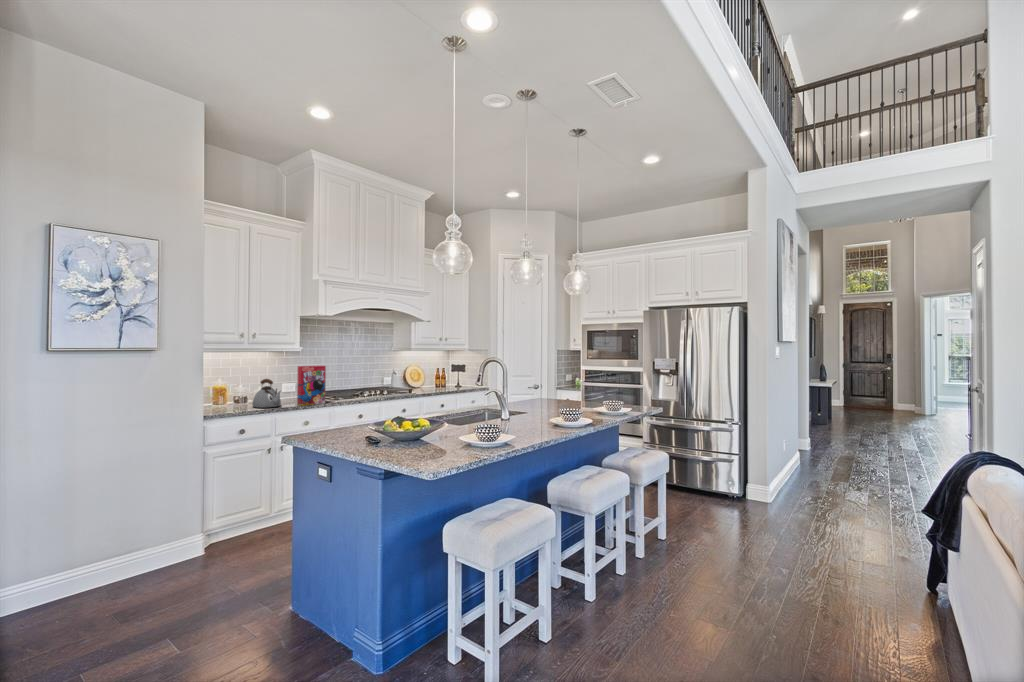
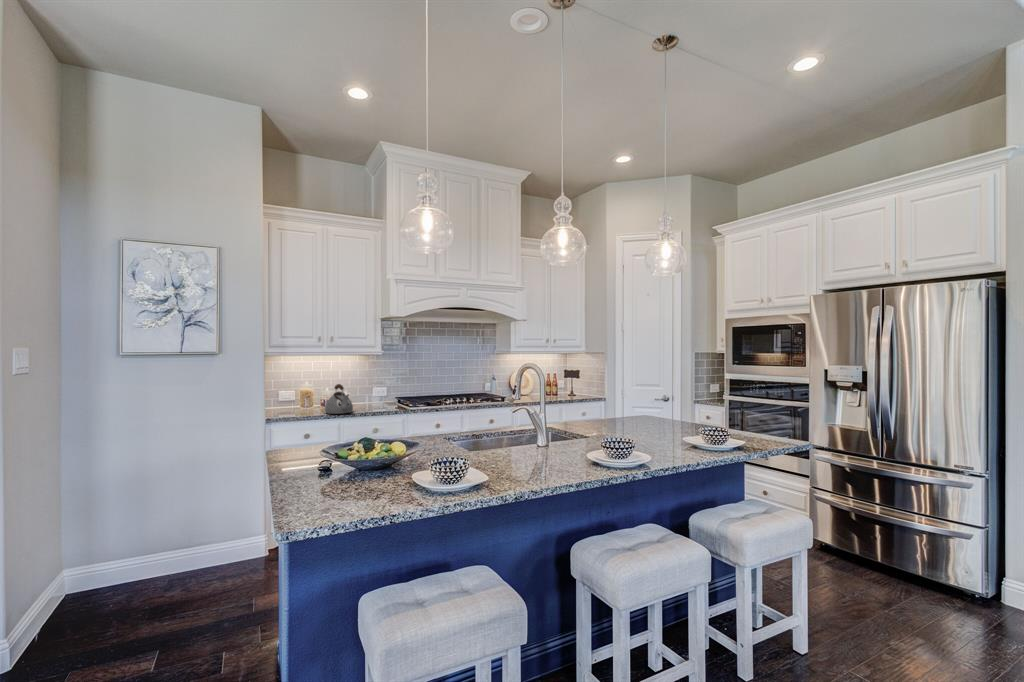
cereal box: present [297,365,326,405] -> none [370,371,399,413]

